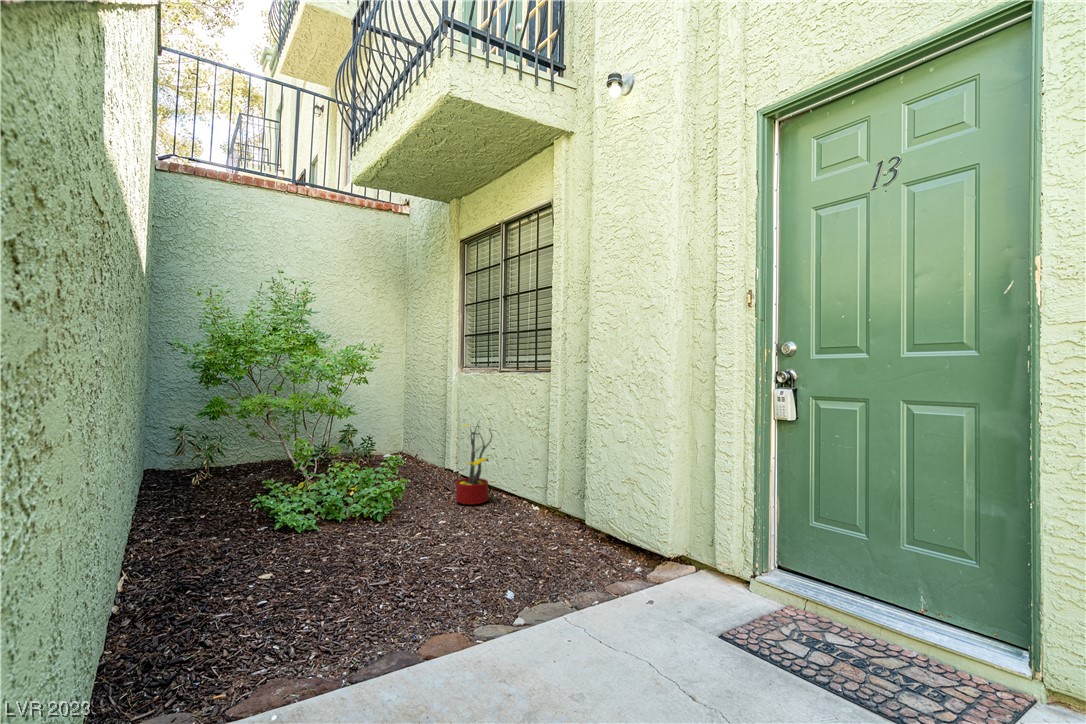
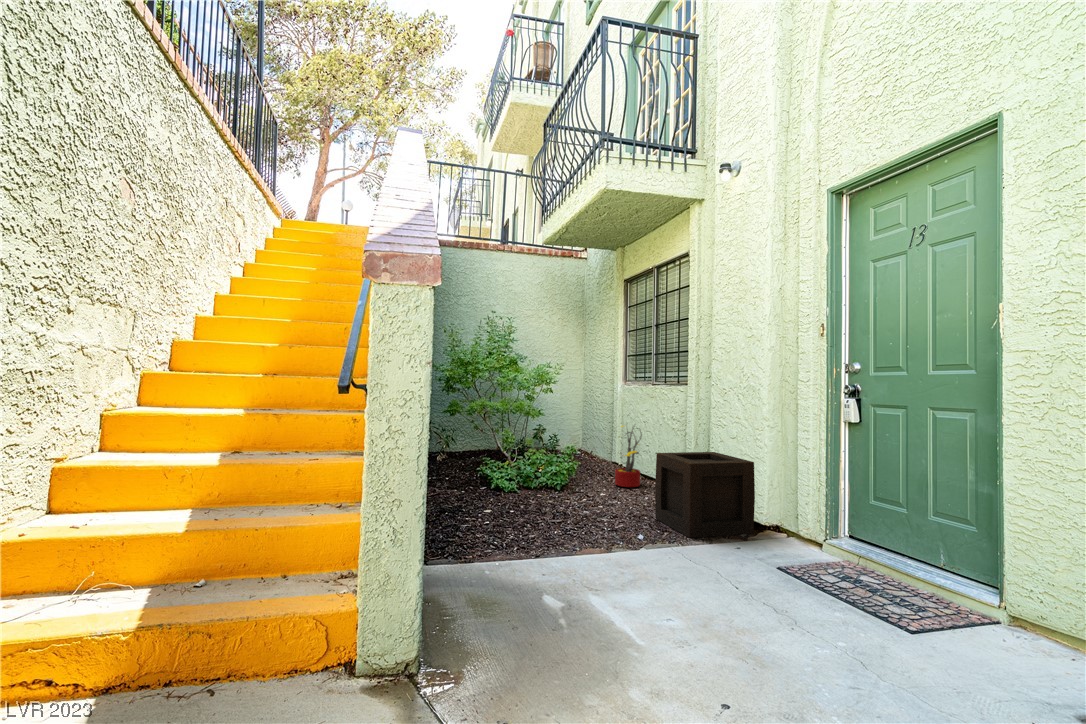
wooden crate: none [523,459,656,591] -> present [655,452,755,538]

